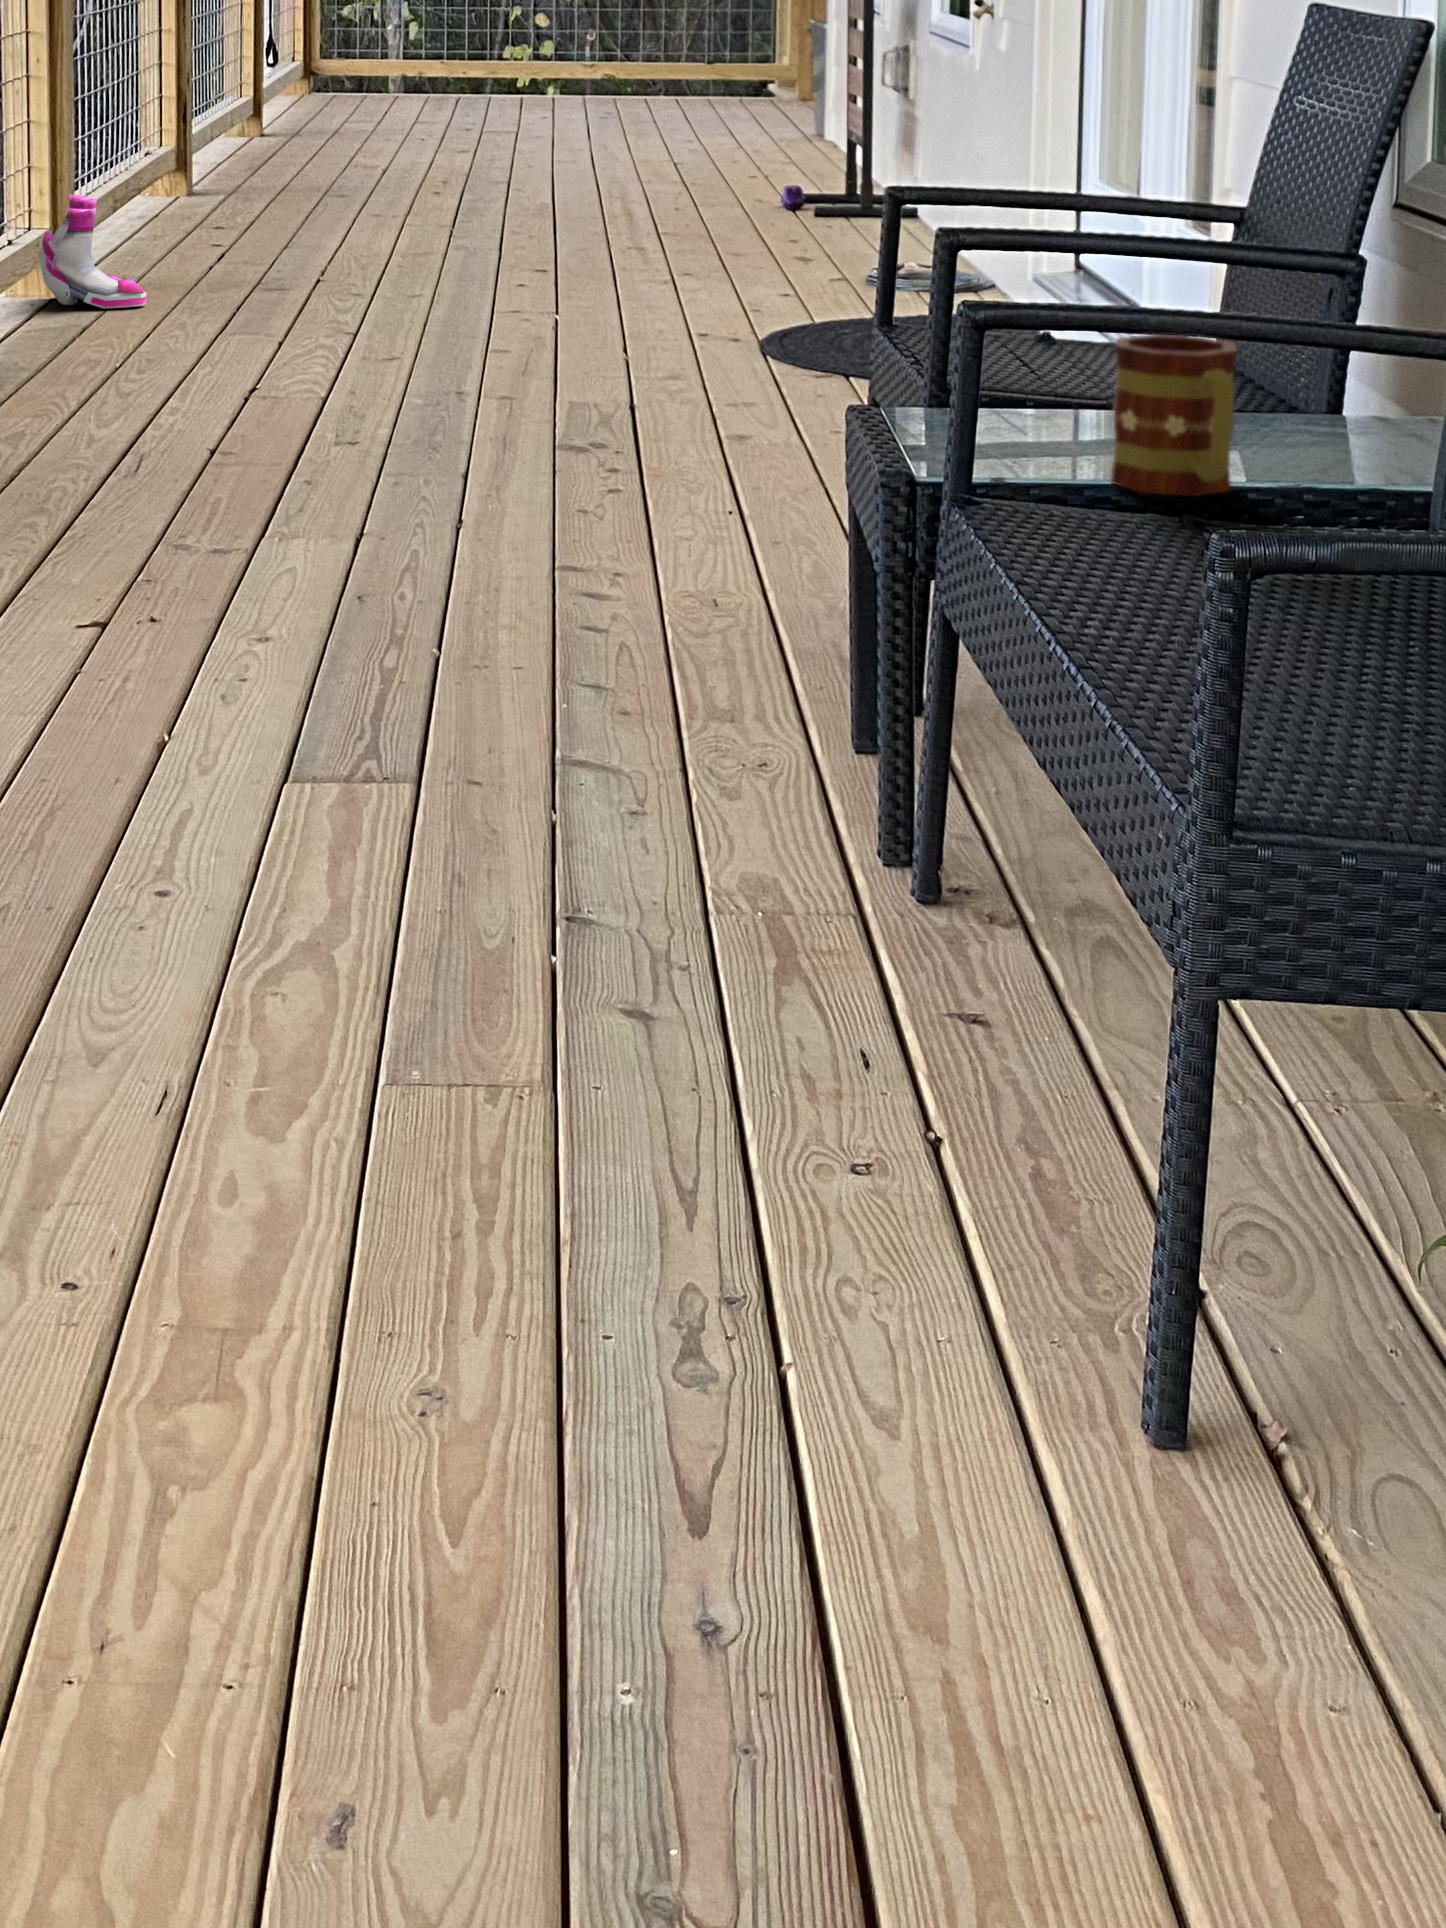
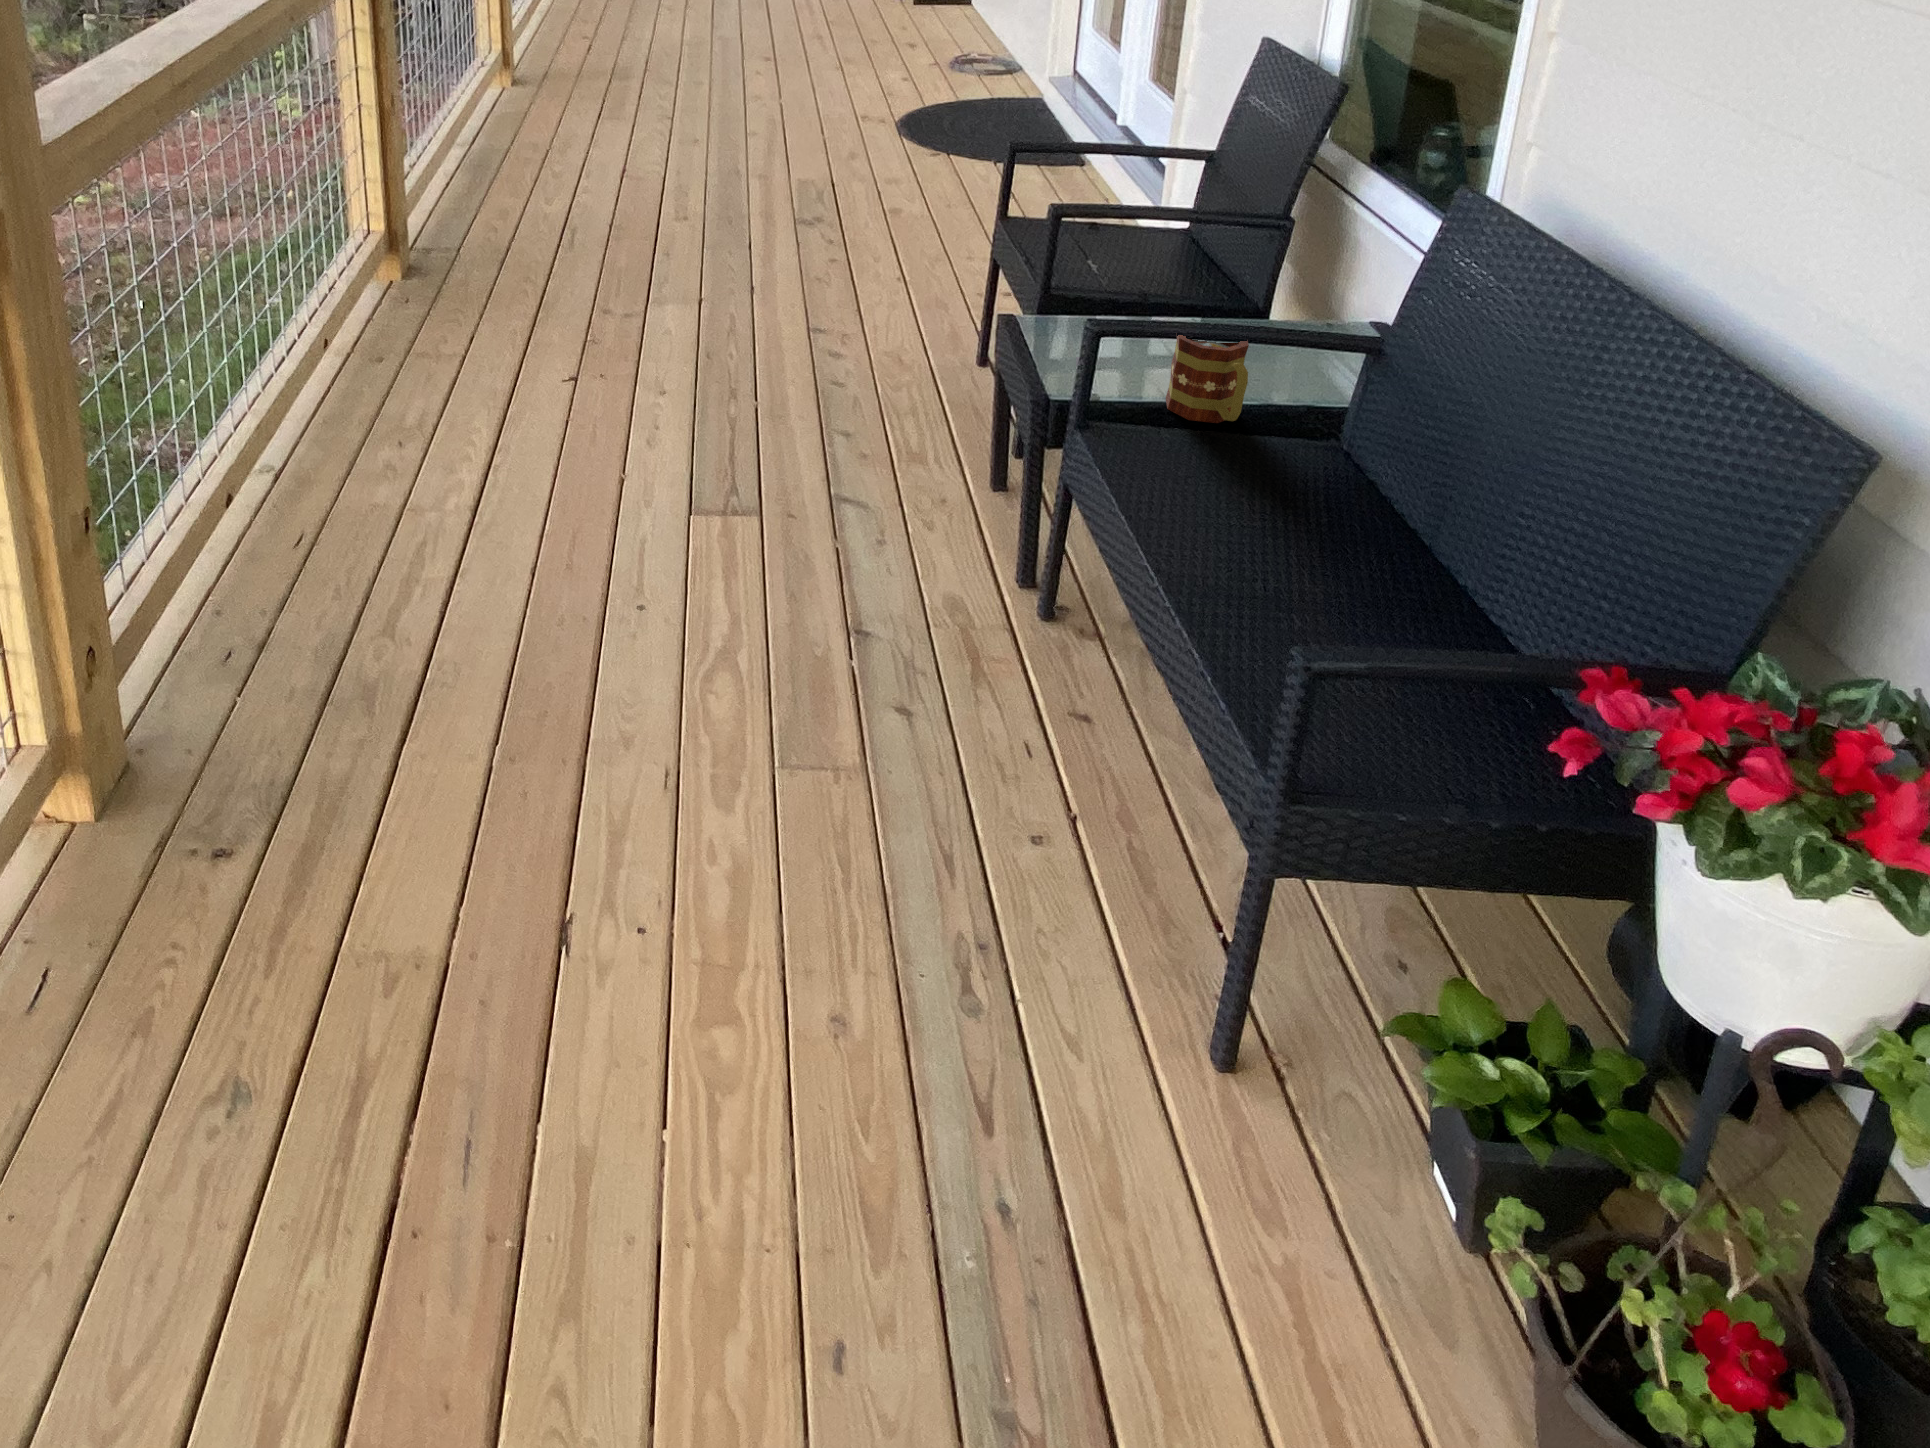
boots: present [38,194,147,309] -> none [492,22,555,89]

